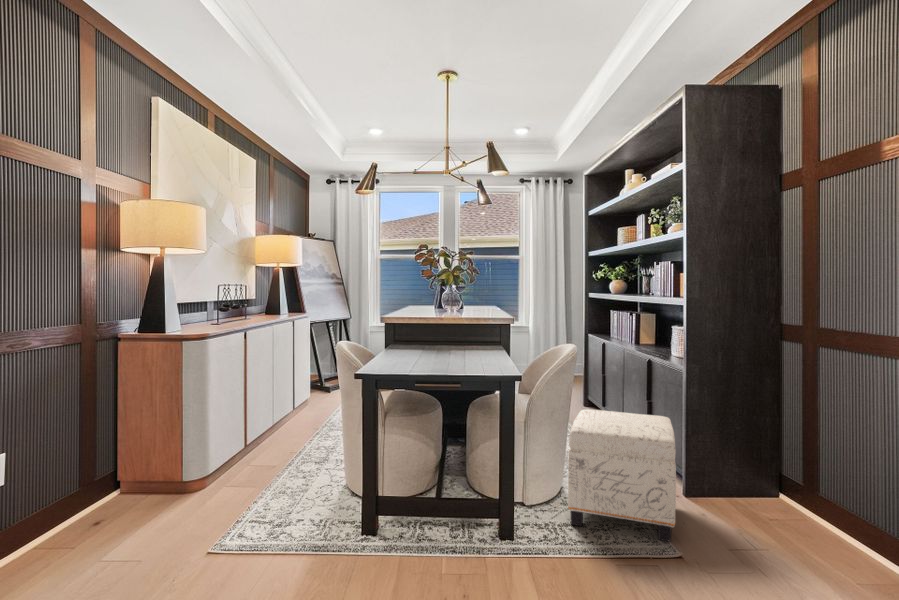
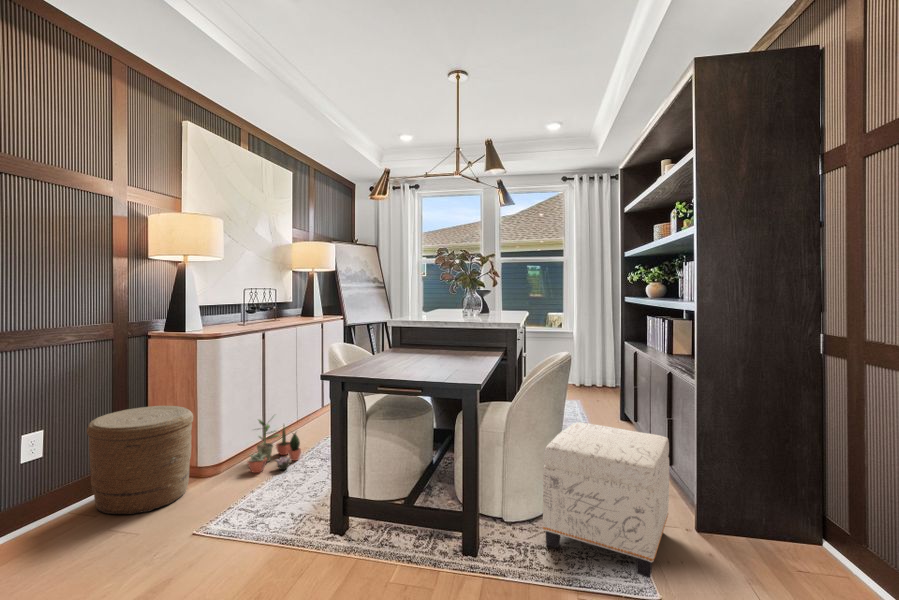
woven basket: none [65,415,184,538] -> present [87,406,193,514]
potted plant: none [236,420,289,485] -> present [248,420,301,473]

